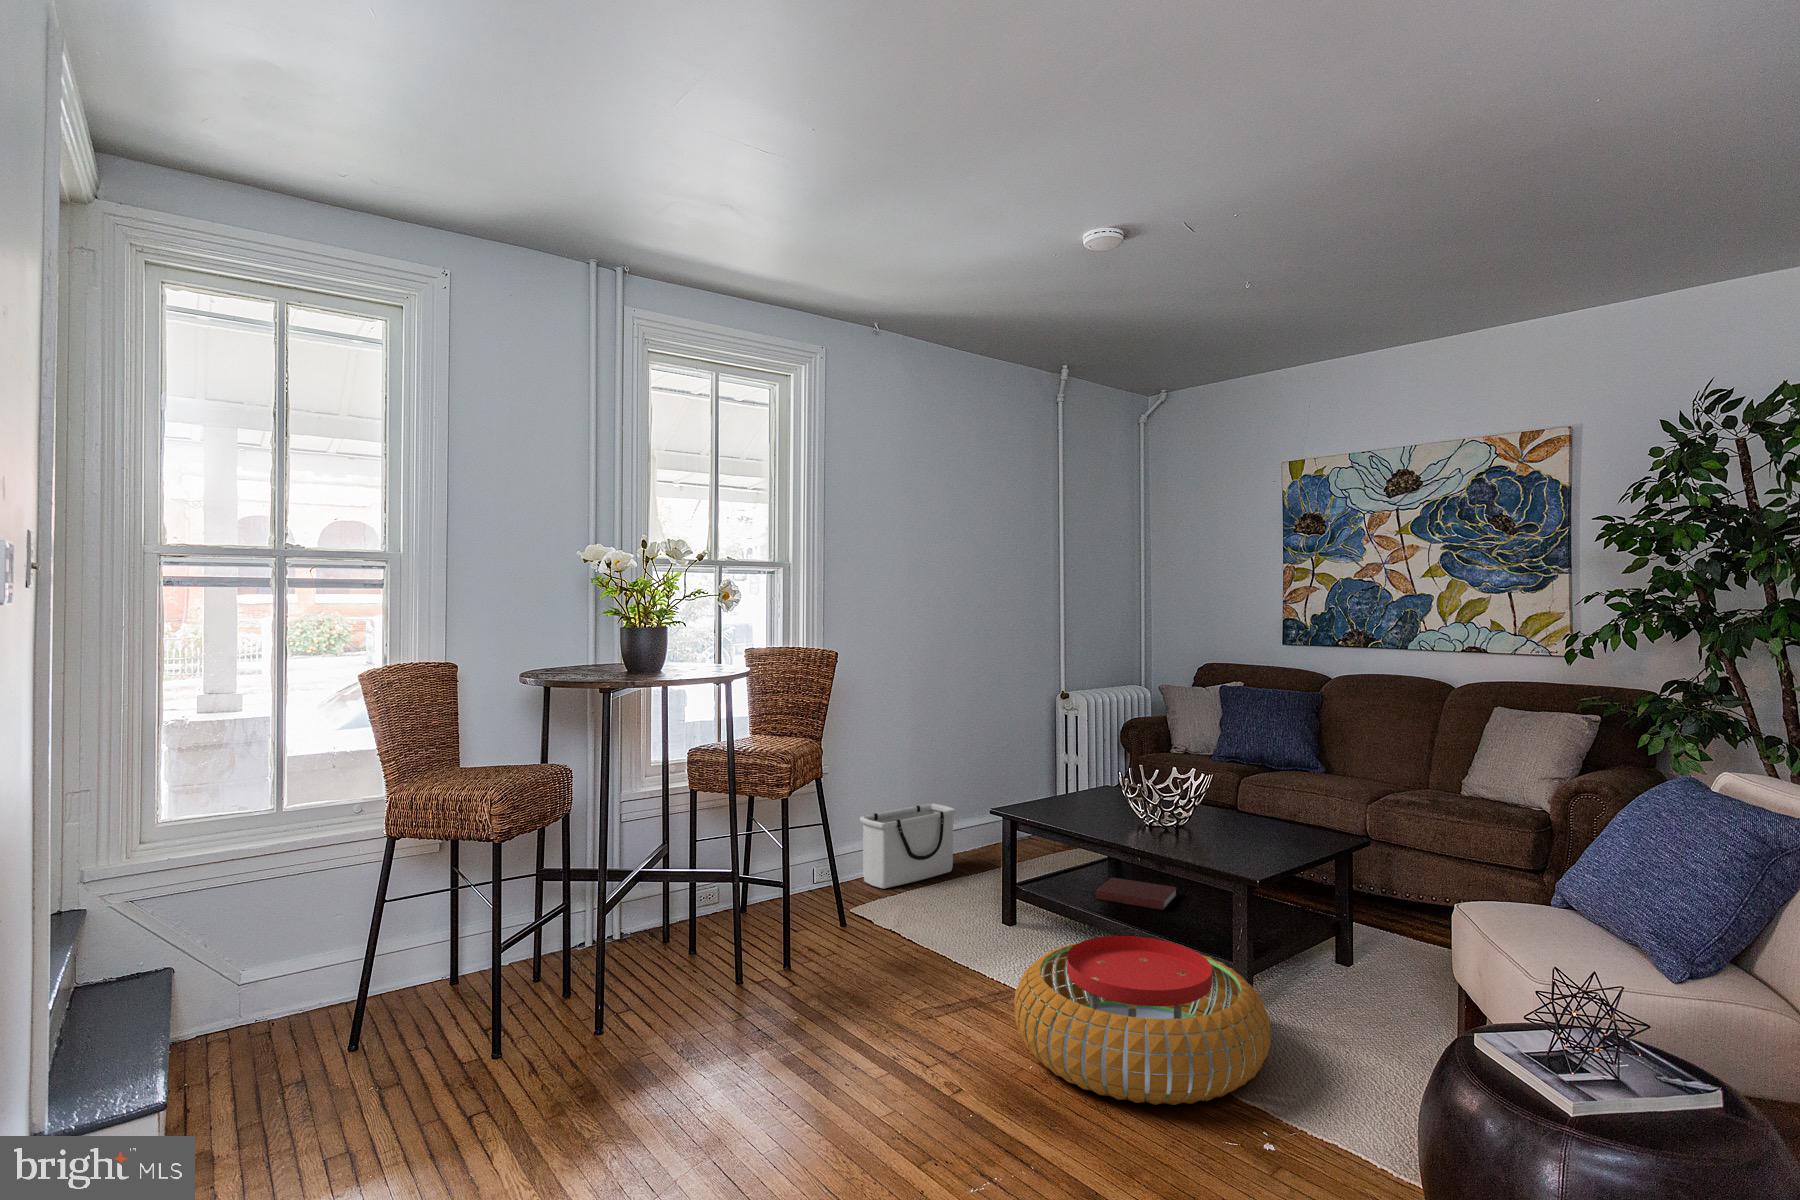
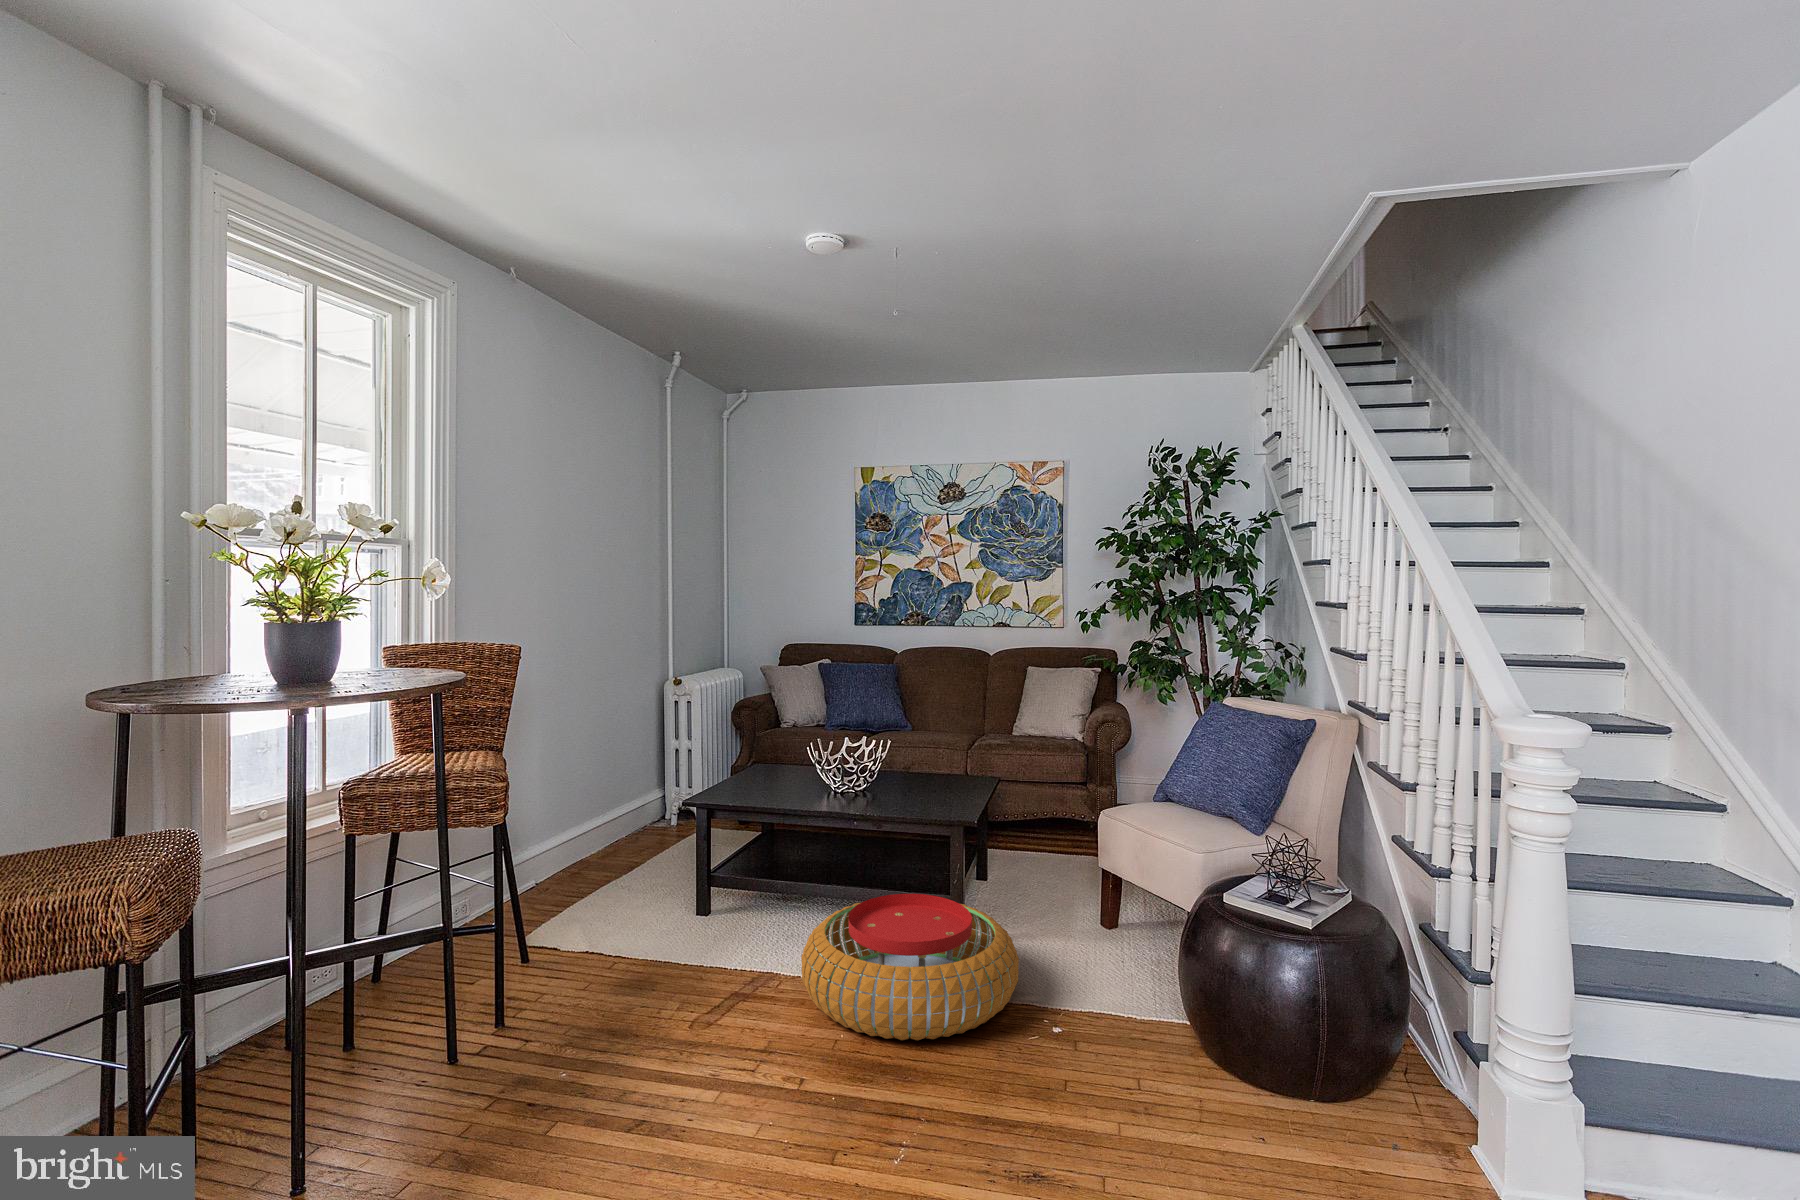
storage bin: present [860,804,956,889] -> none [507,805,604,905]
notebook: present [1095,877,1177,910] -> none [799,846,861,870]

